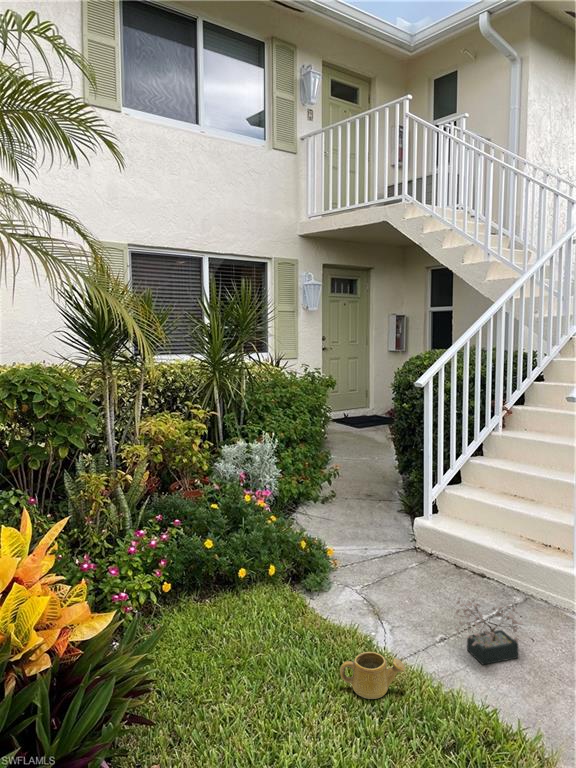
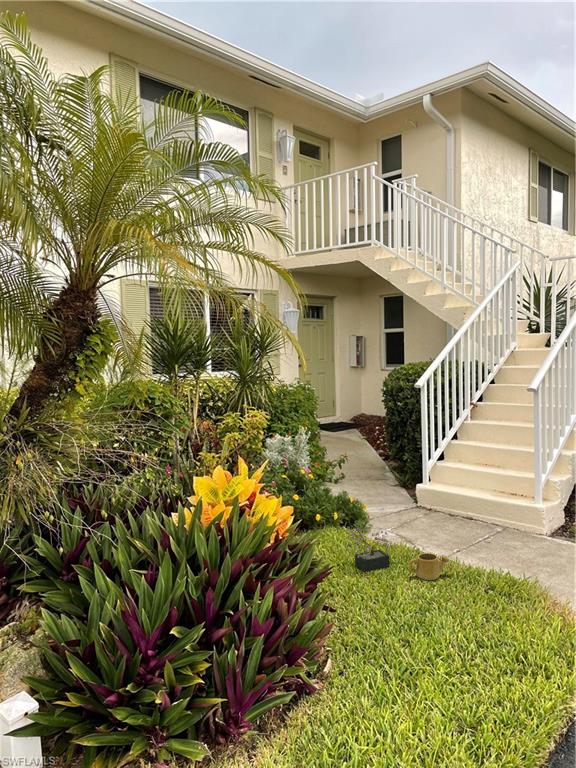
decorative plant: present [456,598,522,665] -> present [346,527,392,571]

